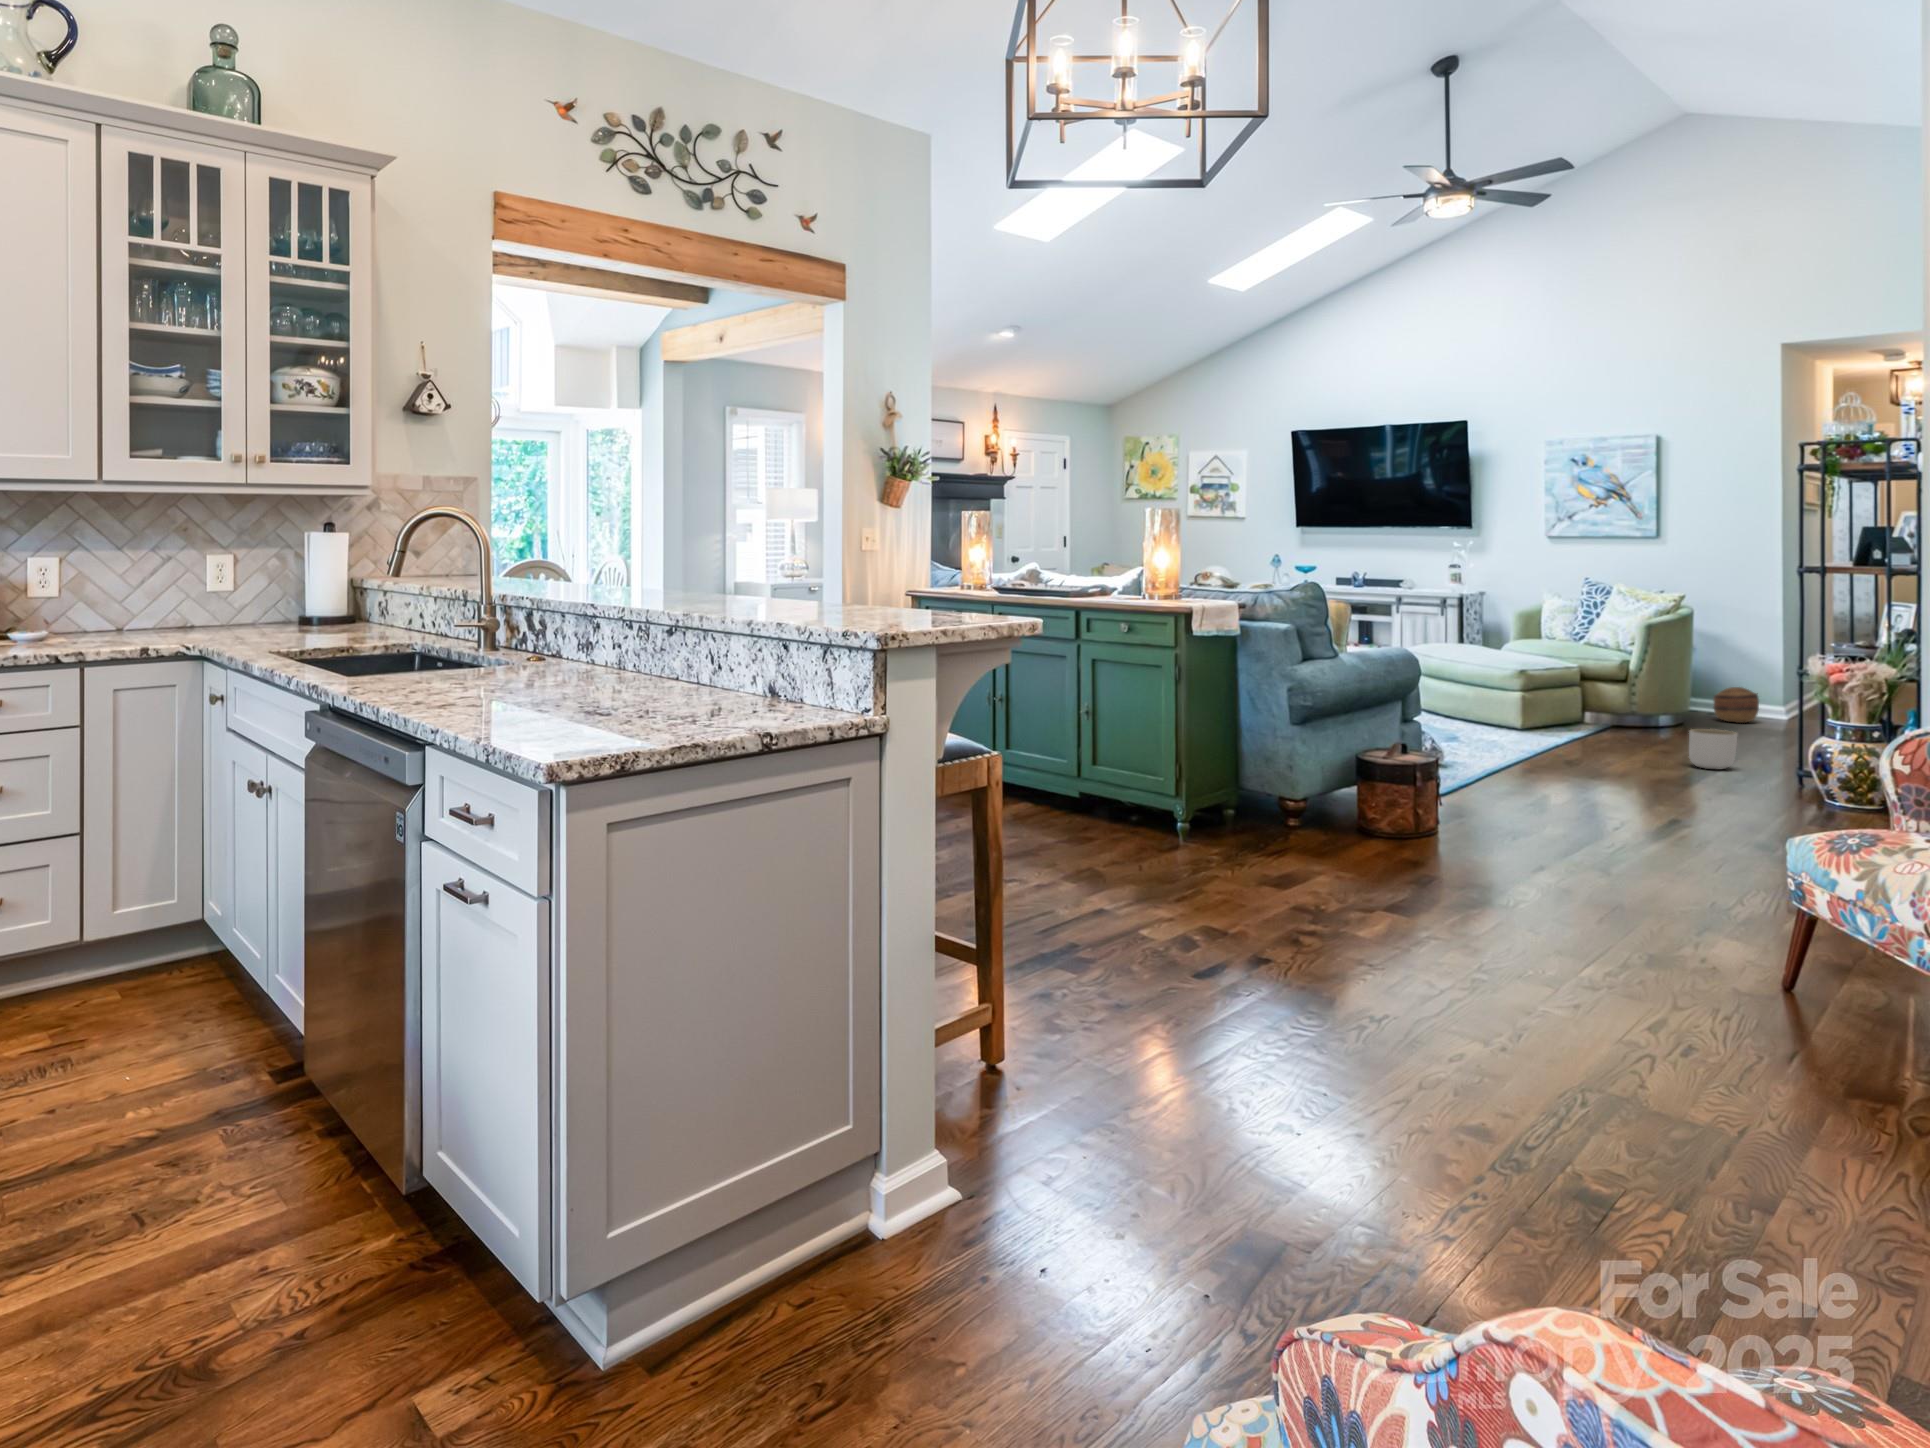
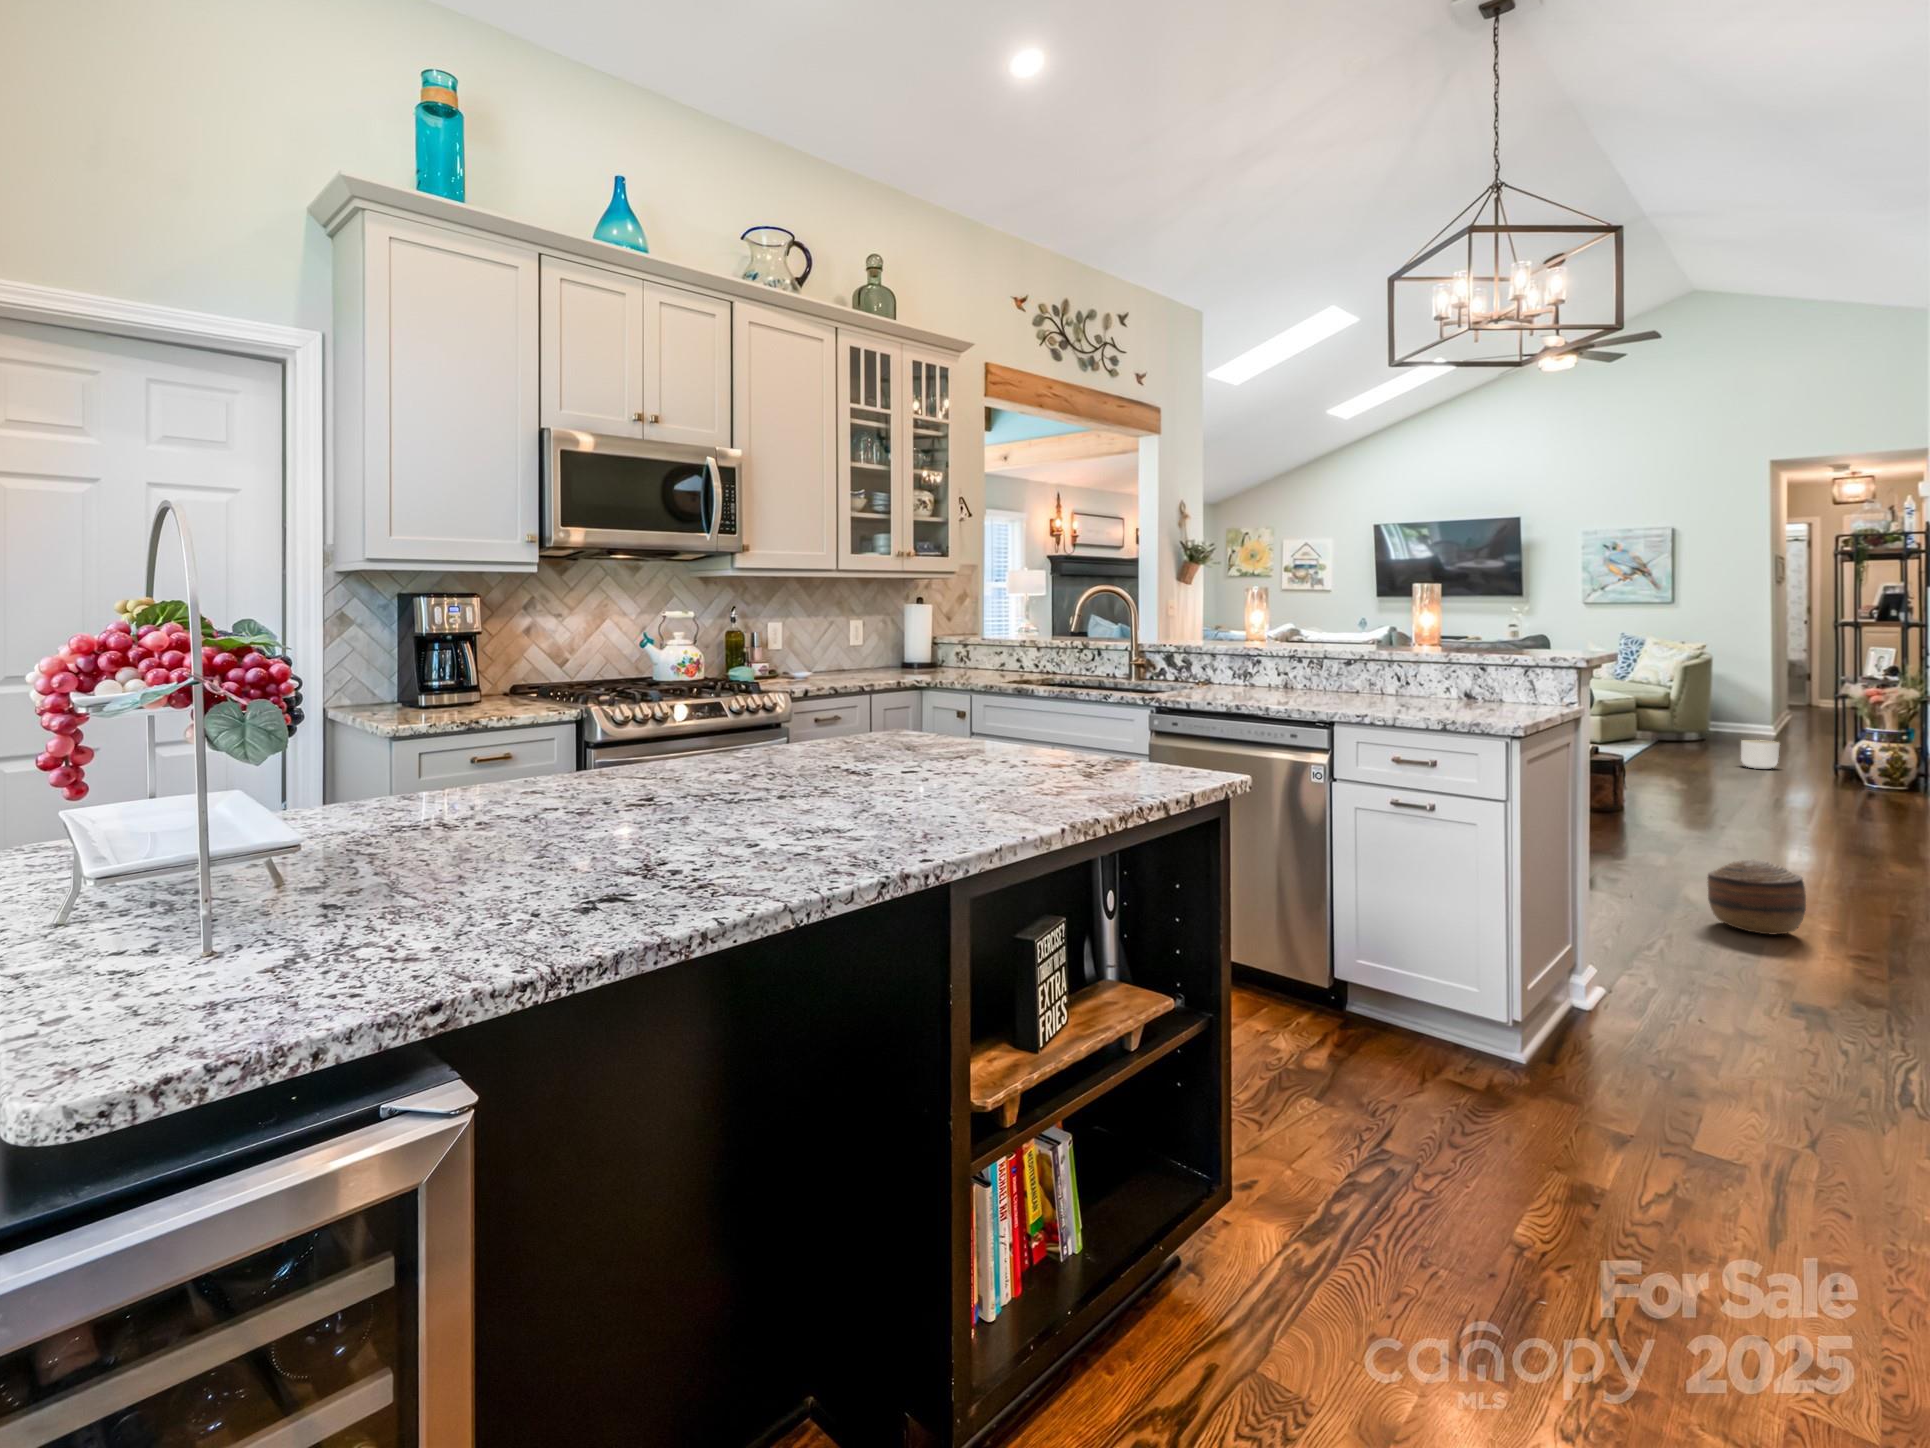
basket: present [1713,687,1759,723] -> present [1708,860,1806,934]

